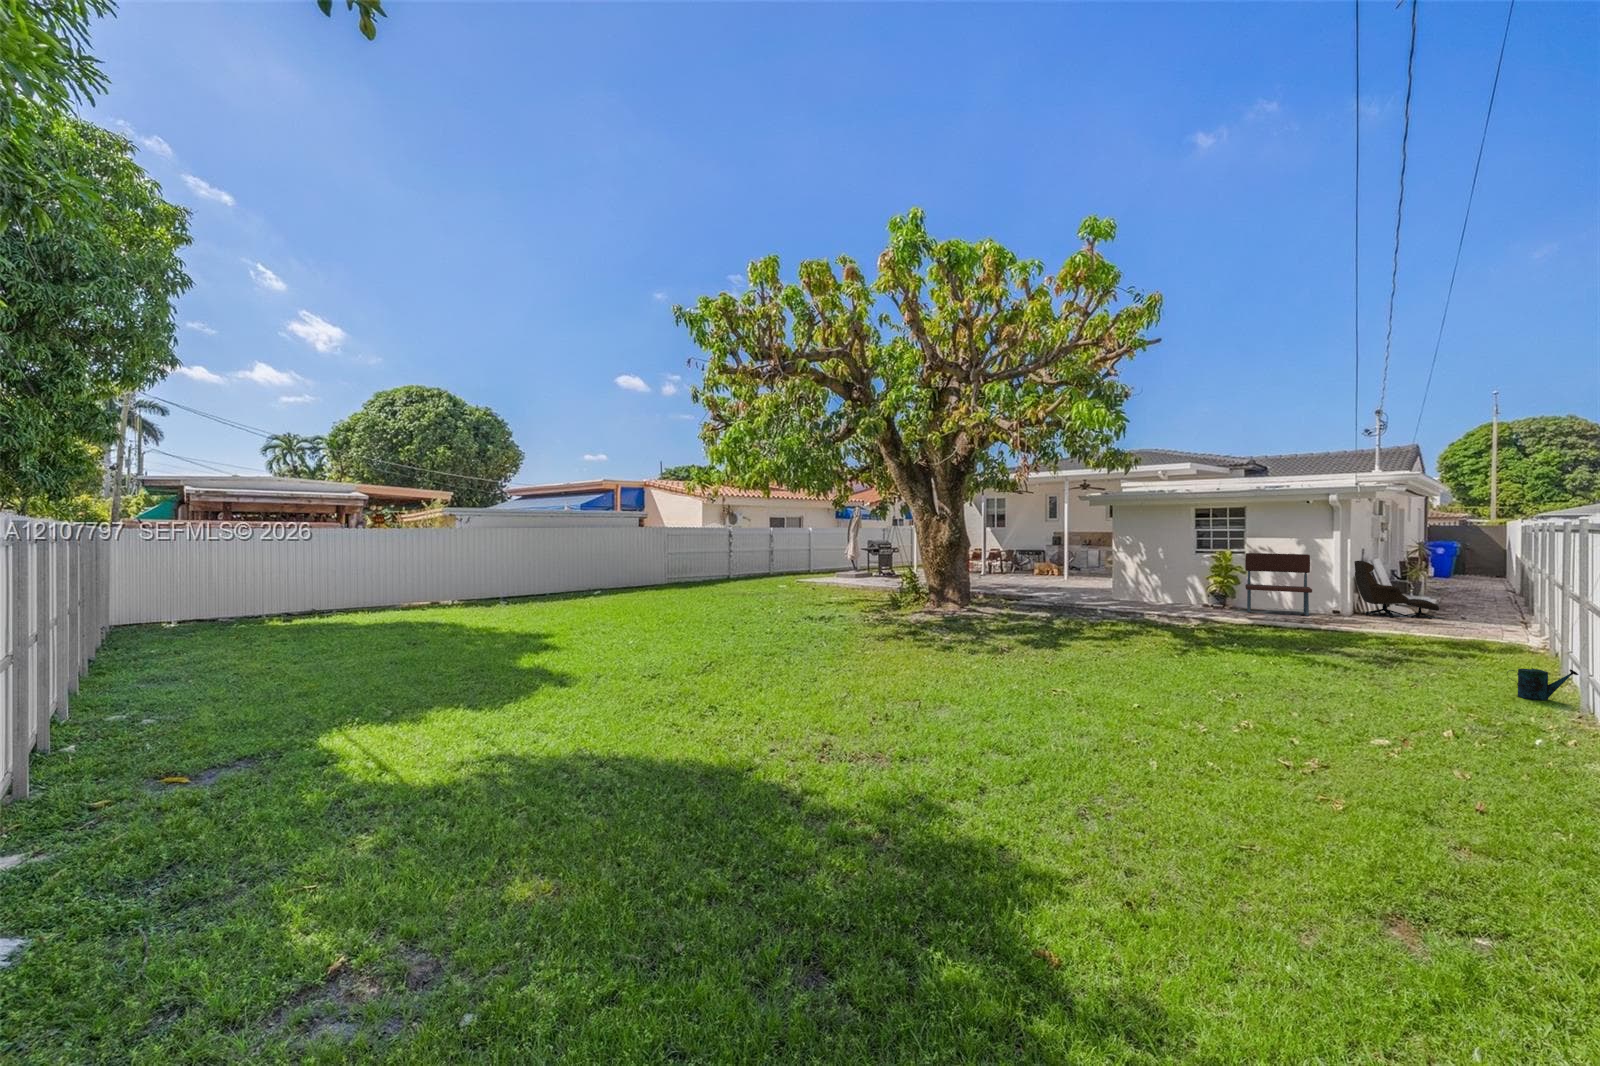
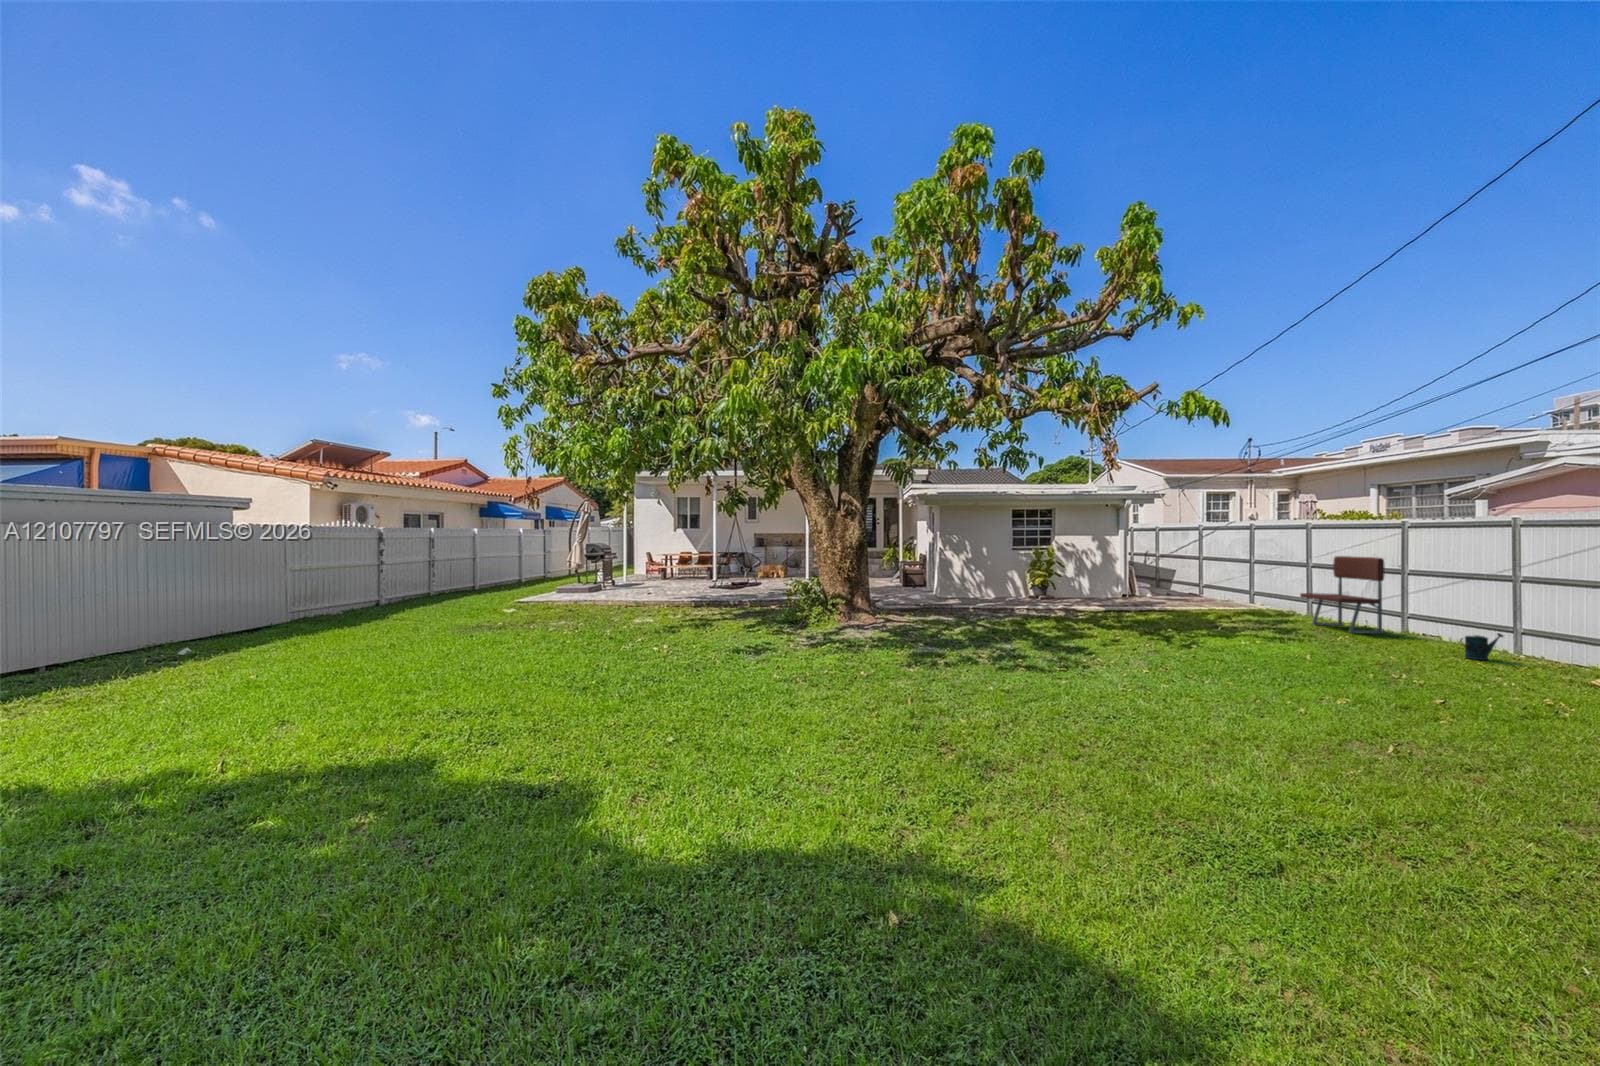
bench: present [1245,553,1312,616] -> present [1300,556,1385,634]
lounge chair: present [1354,561,1439,619] -> none [1124,554,1179,600]

